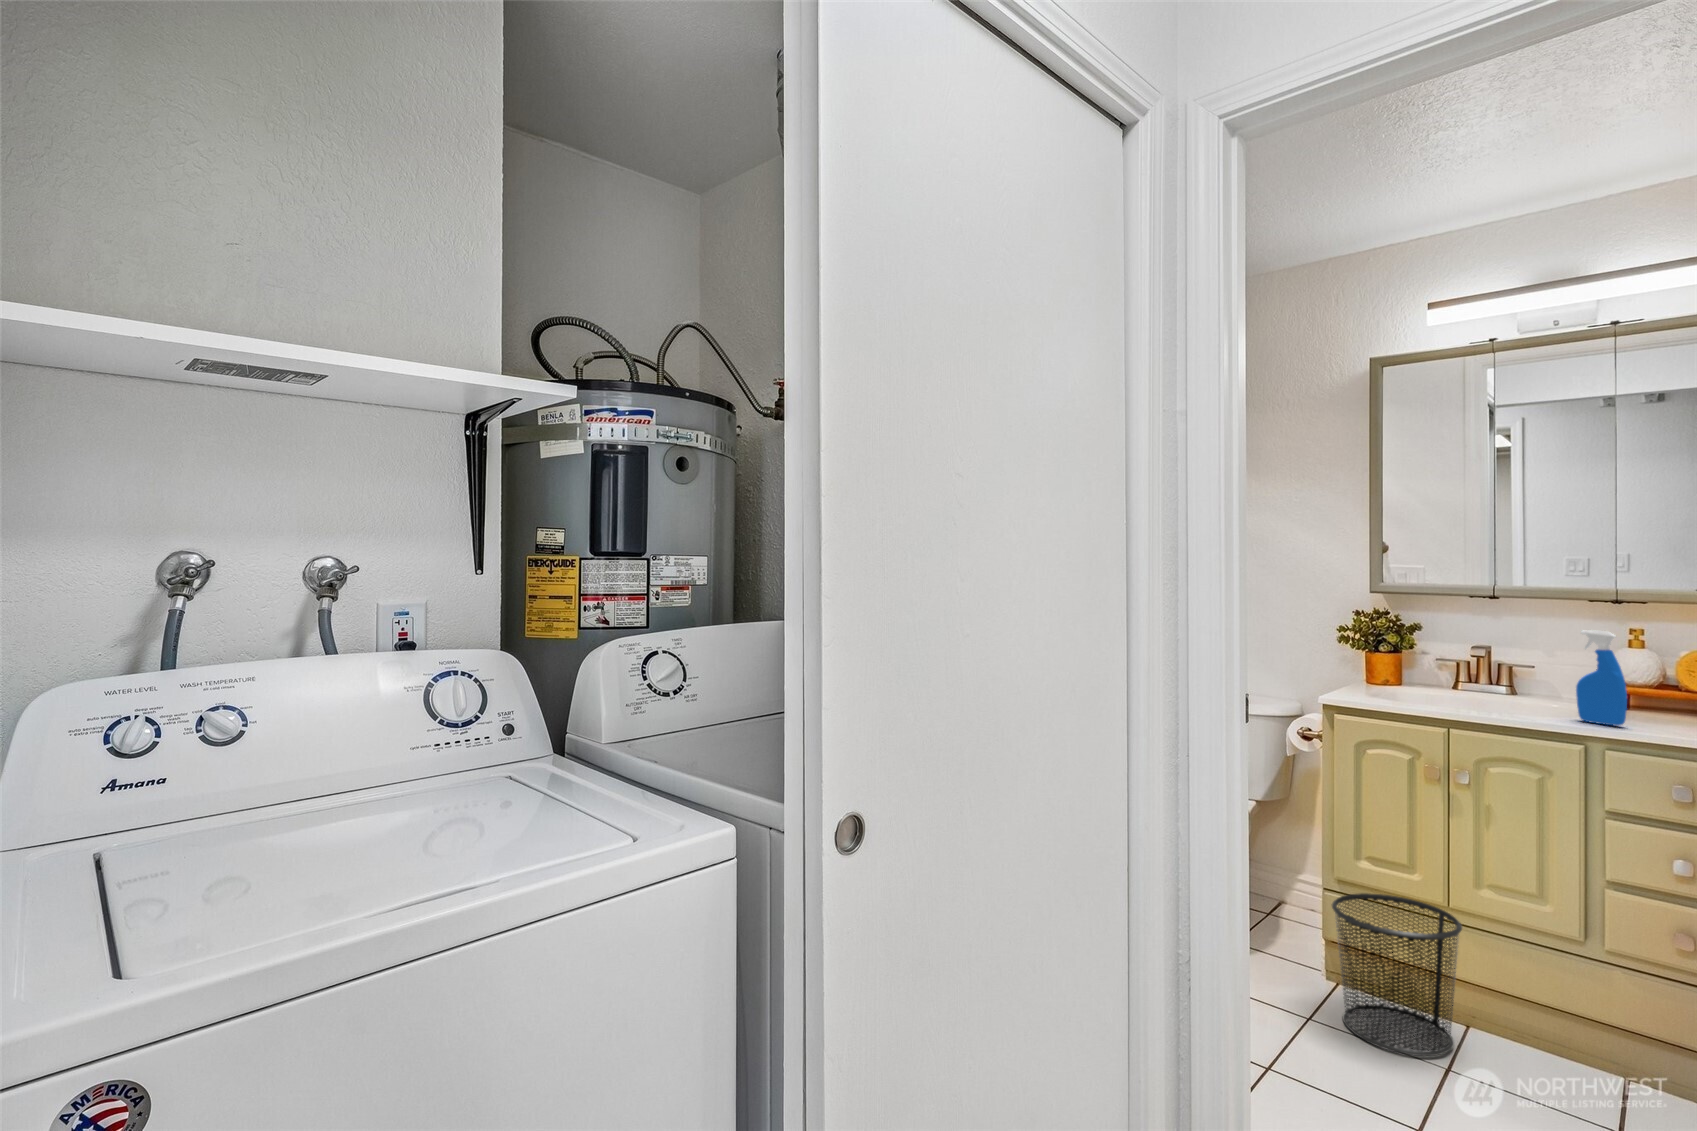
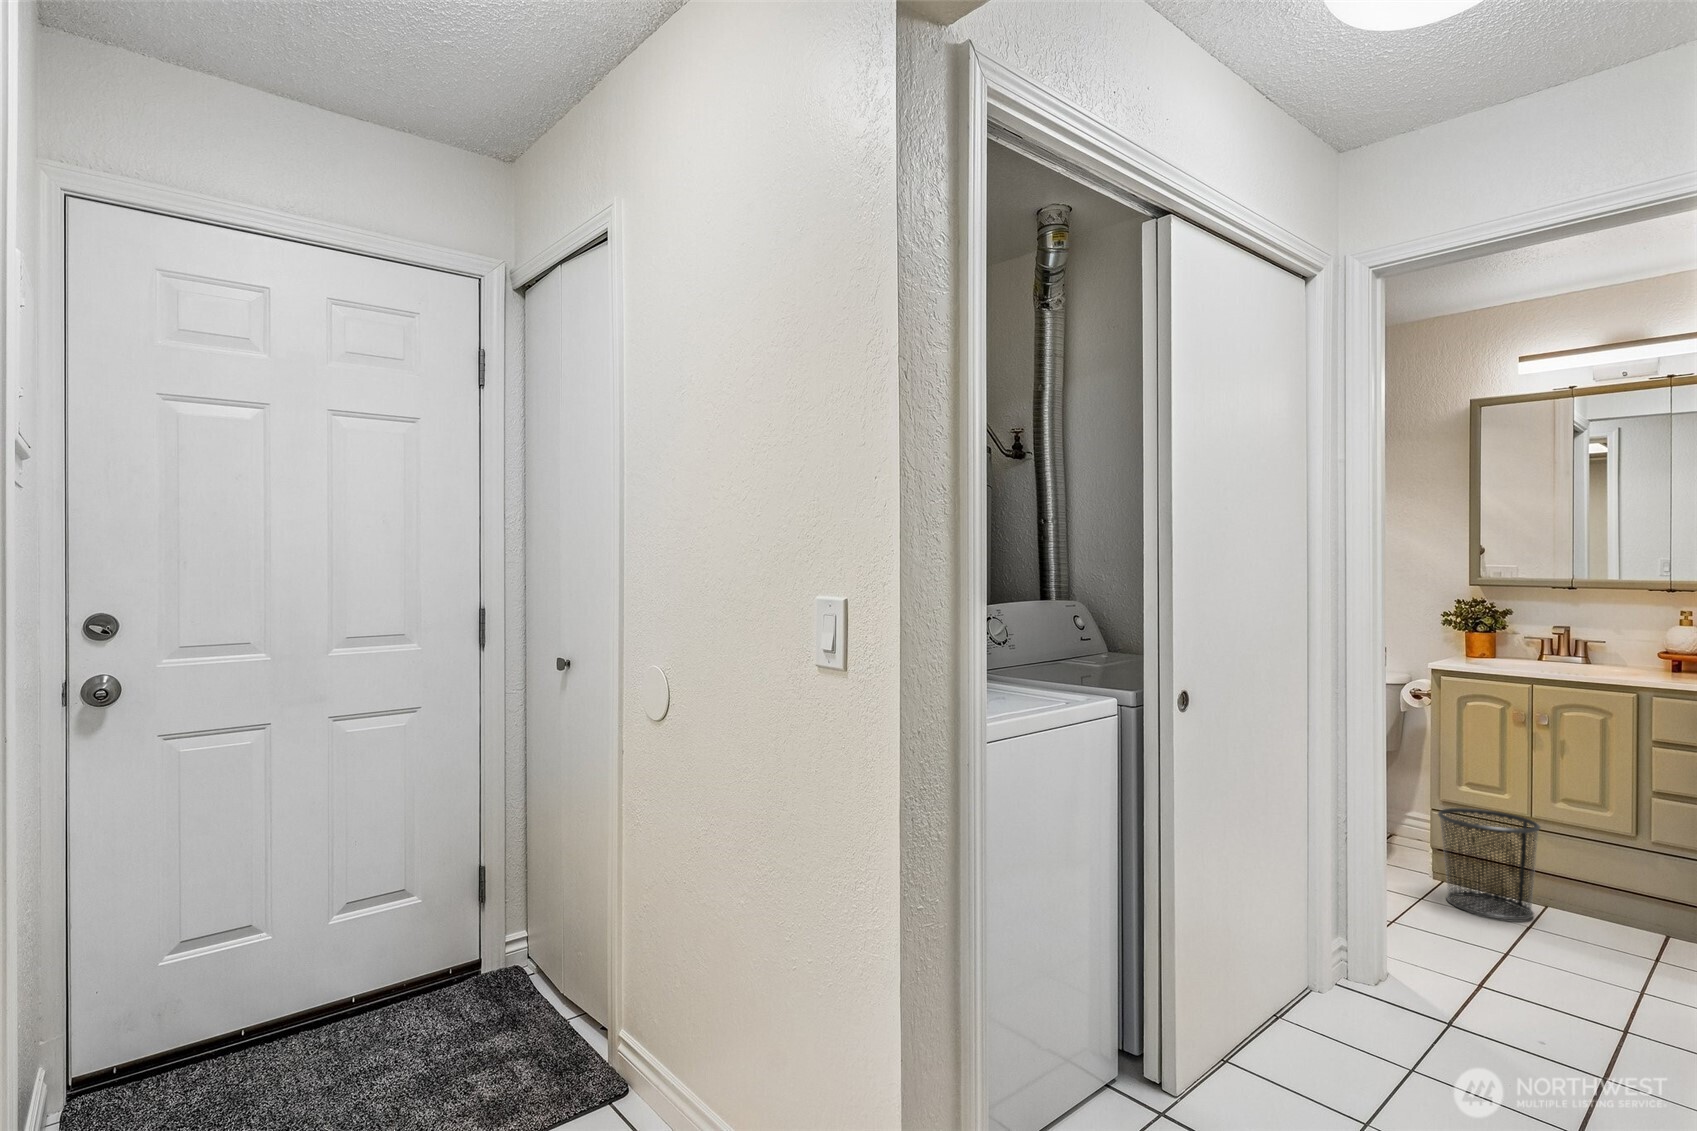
spray bottle: present [1576,630,1627,726] -> none [1633,609,1672,680]

